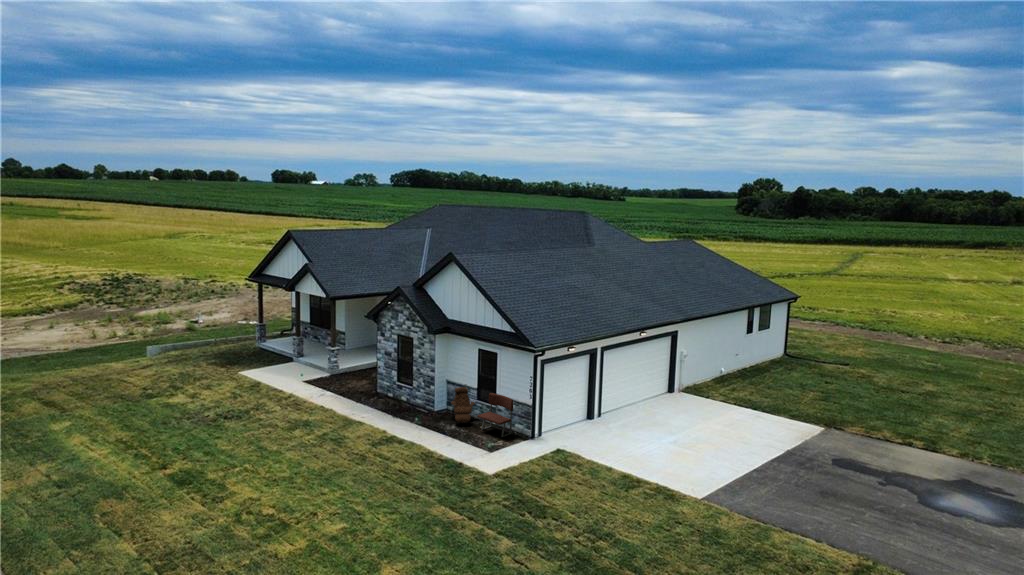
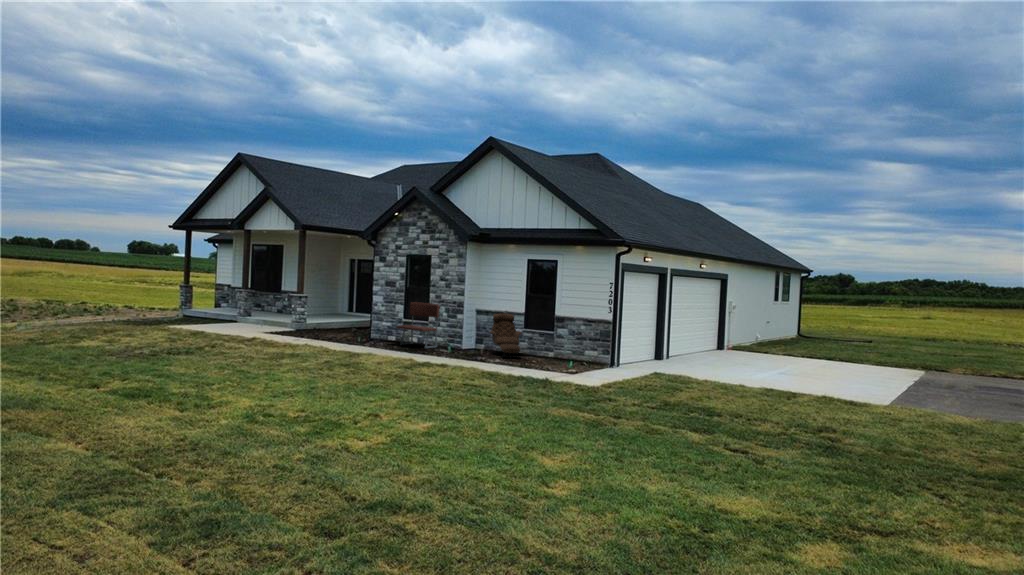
bench: present [477,393,513,437] -> present [396,302,440,348]

